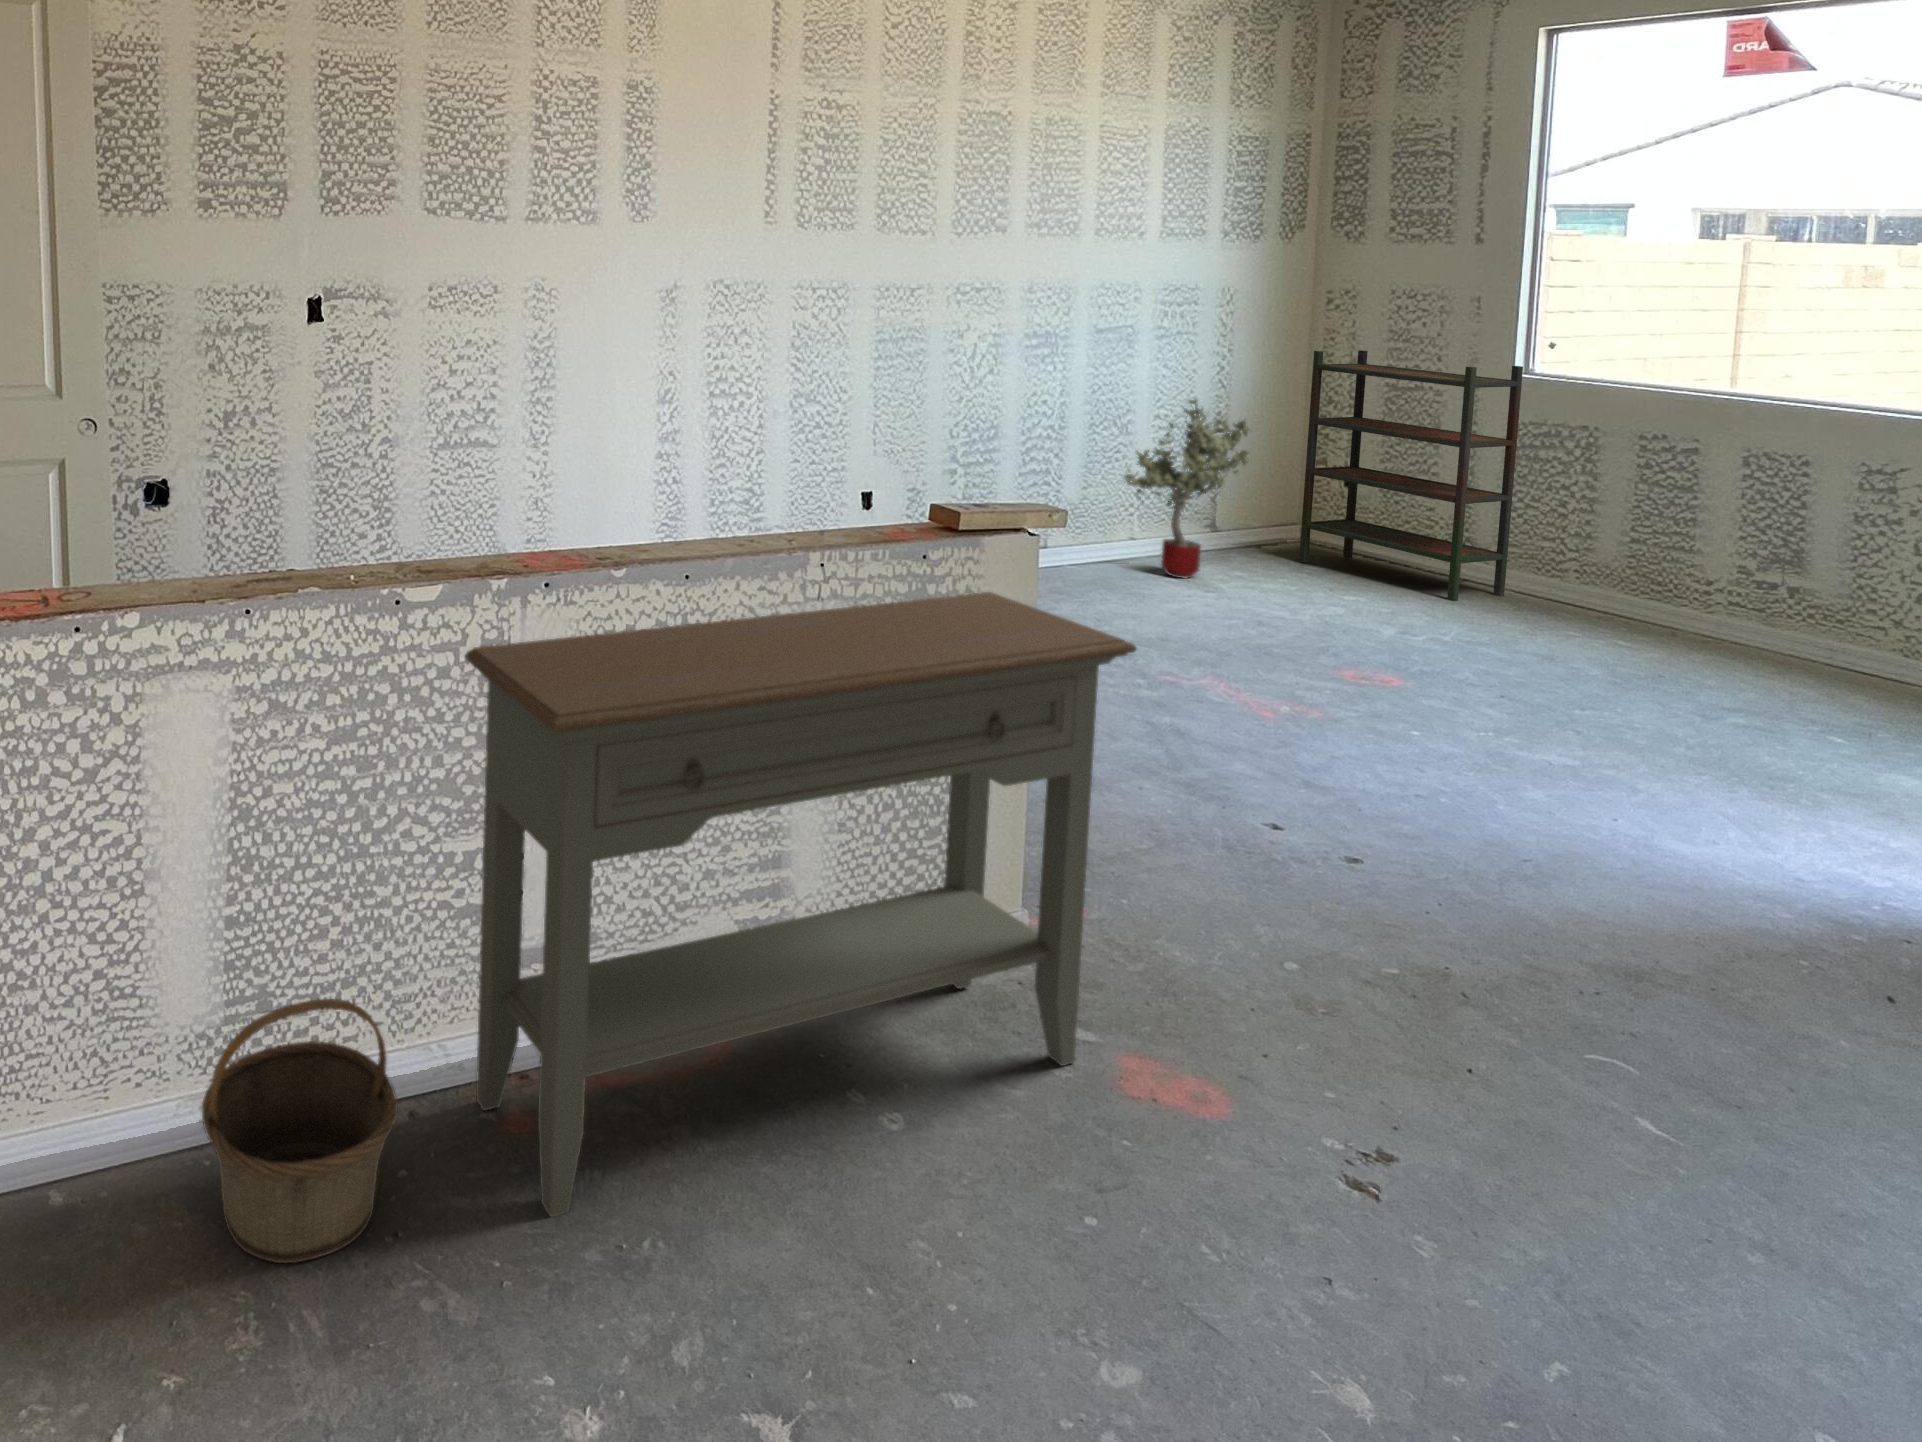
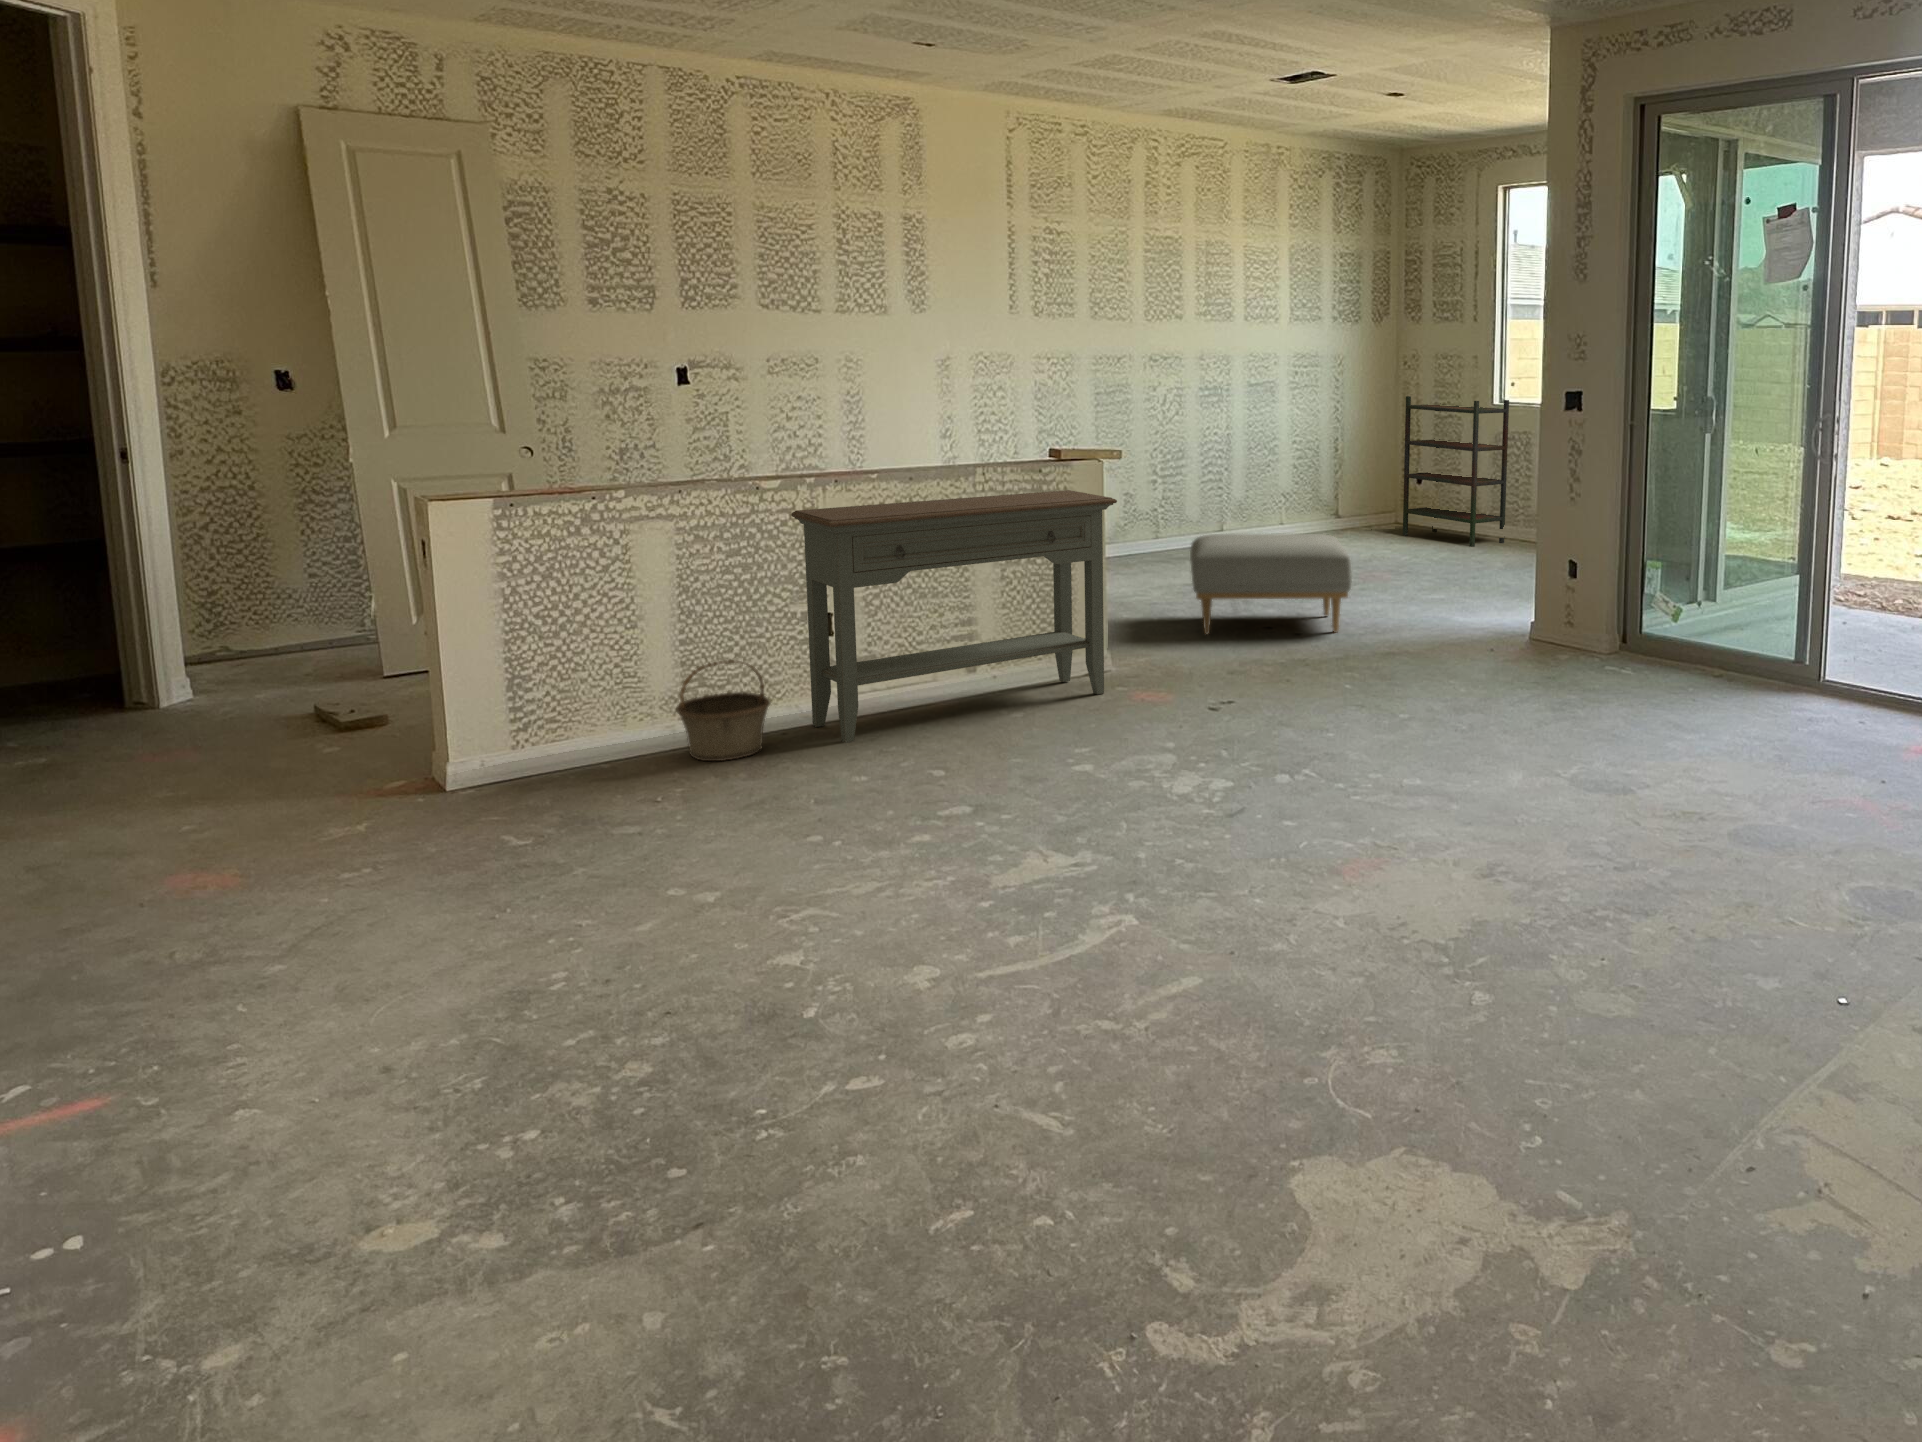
potted tree: present [1124,399,1250,578] -> none [1280,428,1362,547]
ottoman: none [1094,620,1488,861] -> present [1190,534,1352,634]

